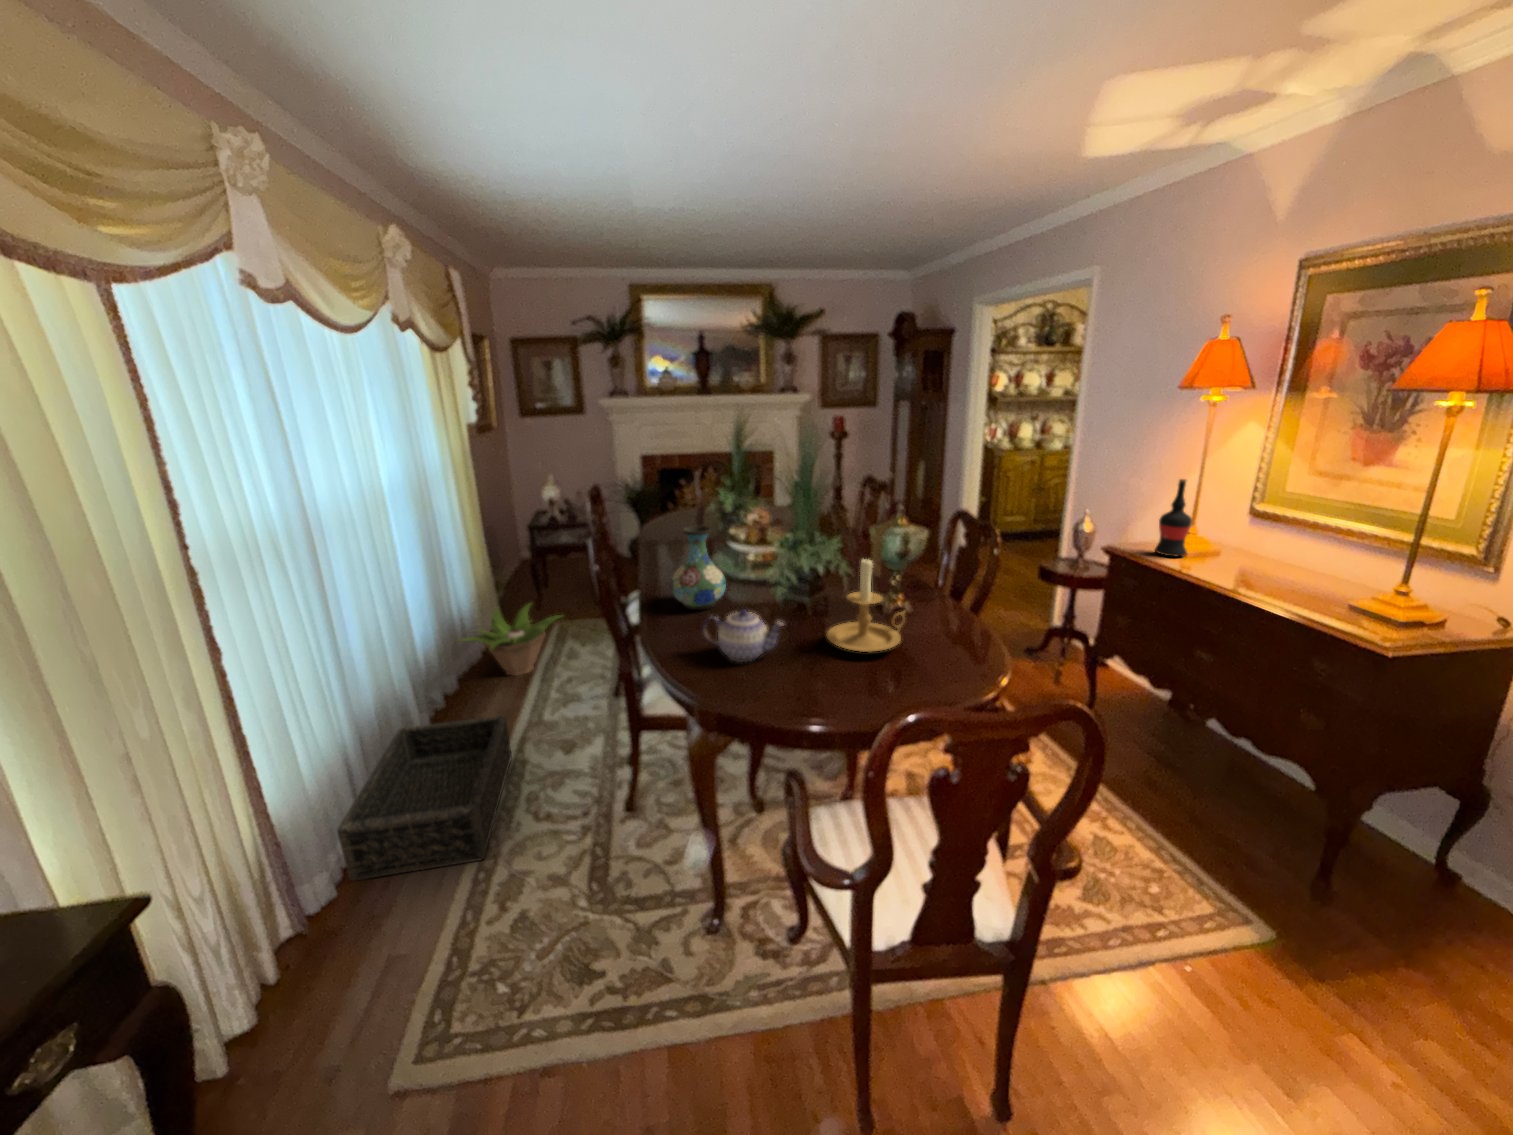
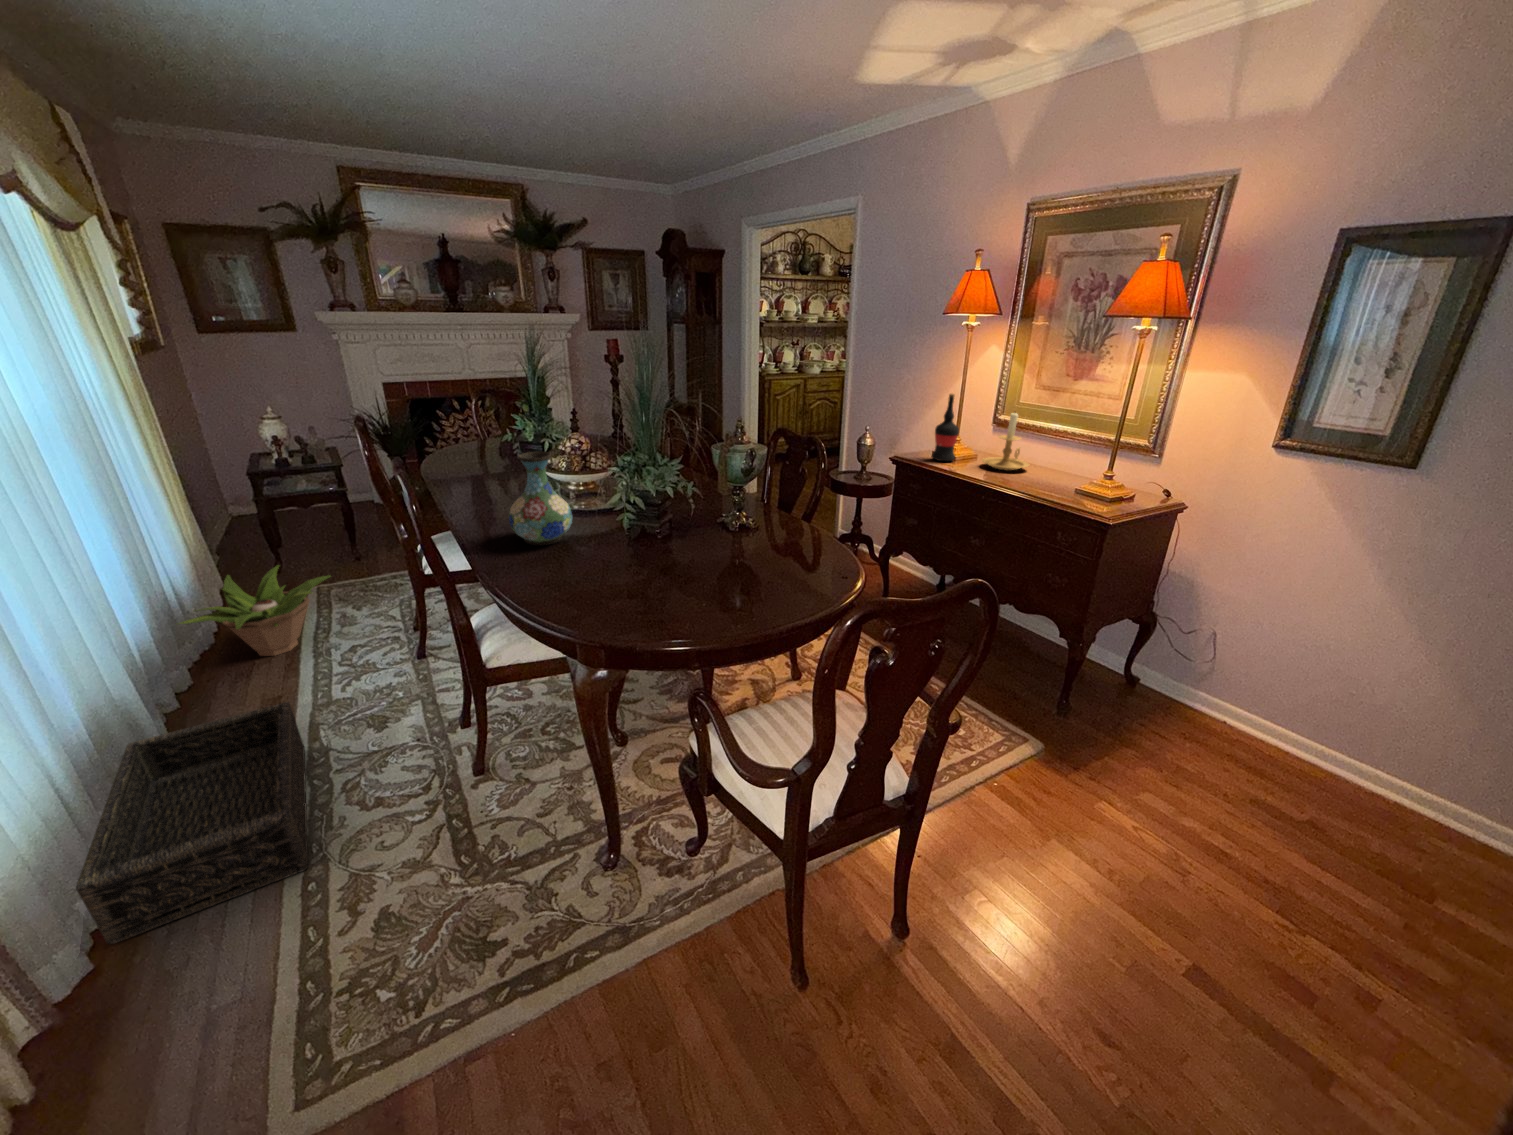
candle holder: present [826,559,905,652] -> present [982,413,1029,471]
teapot: present [703,609,783,662] -> none [573,535,664,591]

